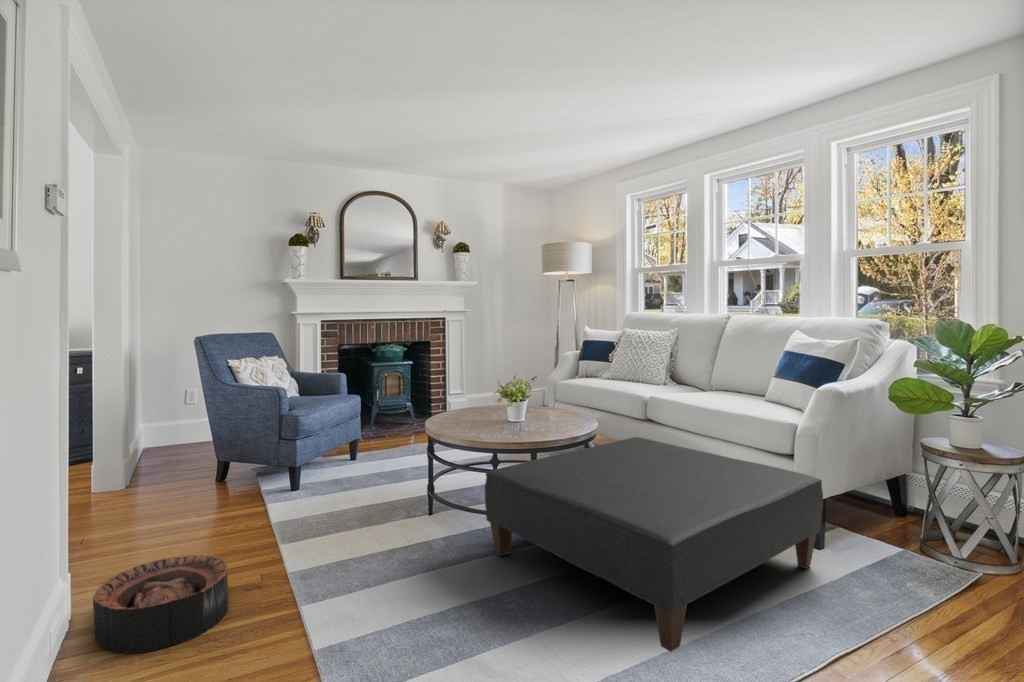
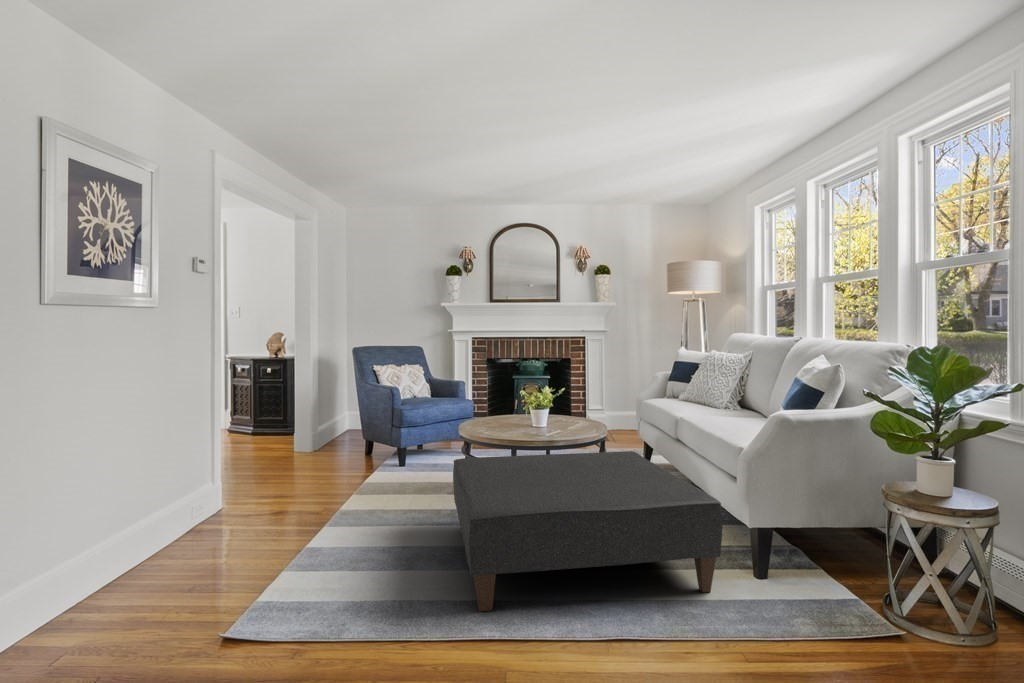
basket: present [93,555,228,653] -> none [194,488,276,537]

